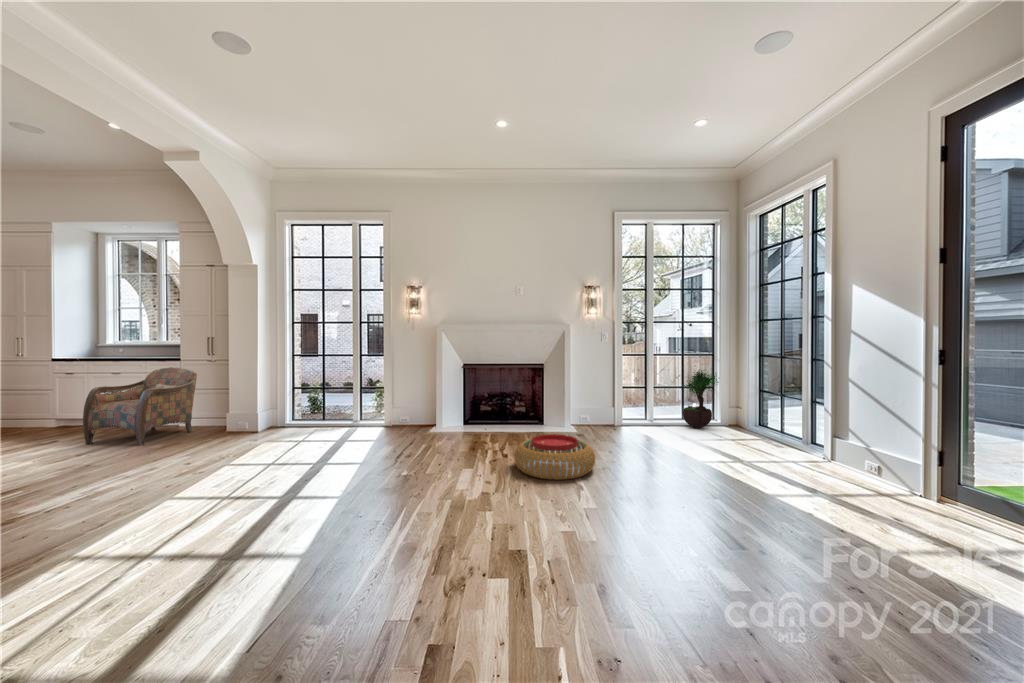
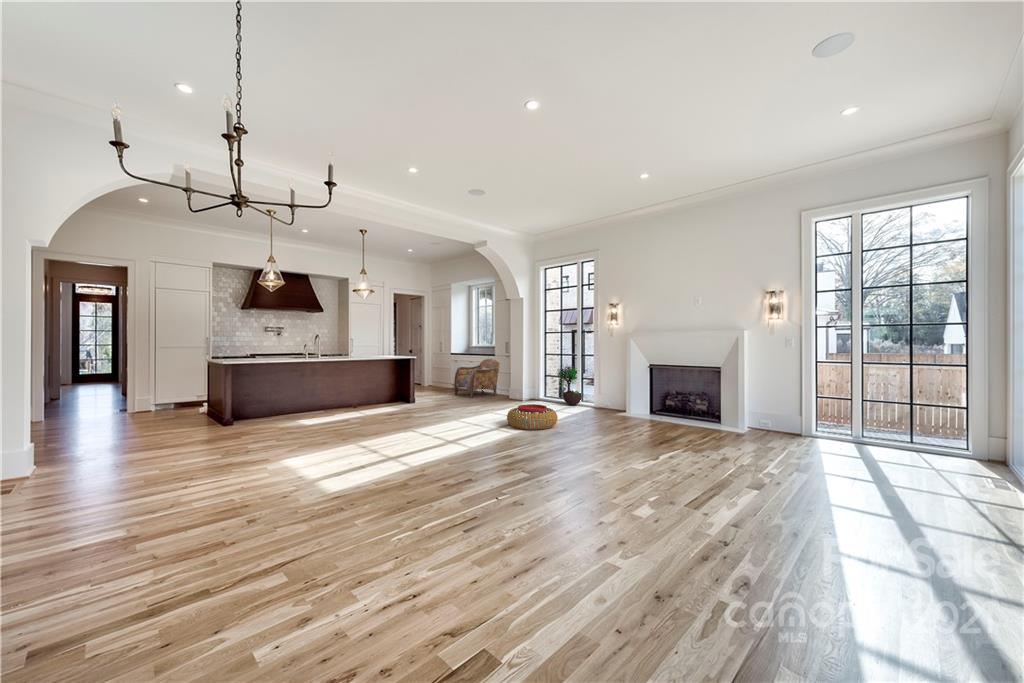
potted tree: present [681,371,719,428] -> present [557,367,582,405]
pouf: present [514,434,595,480] -> present [507,404,558,430]

